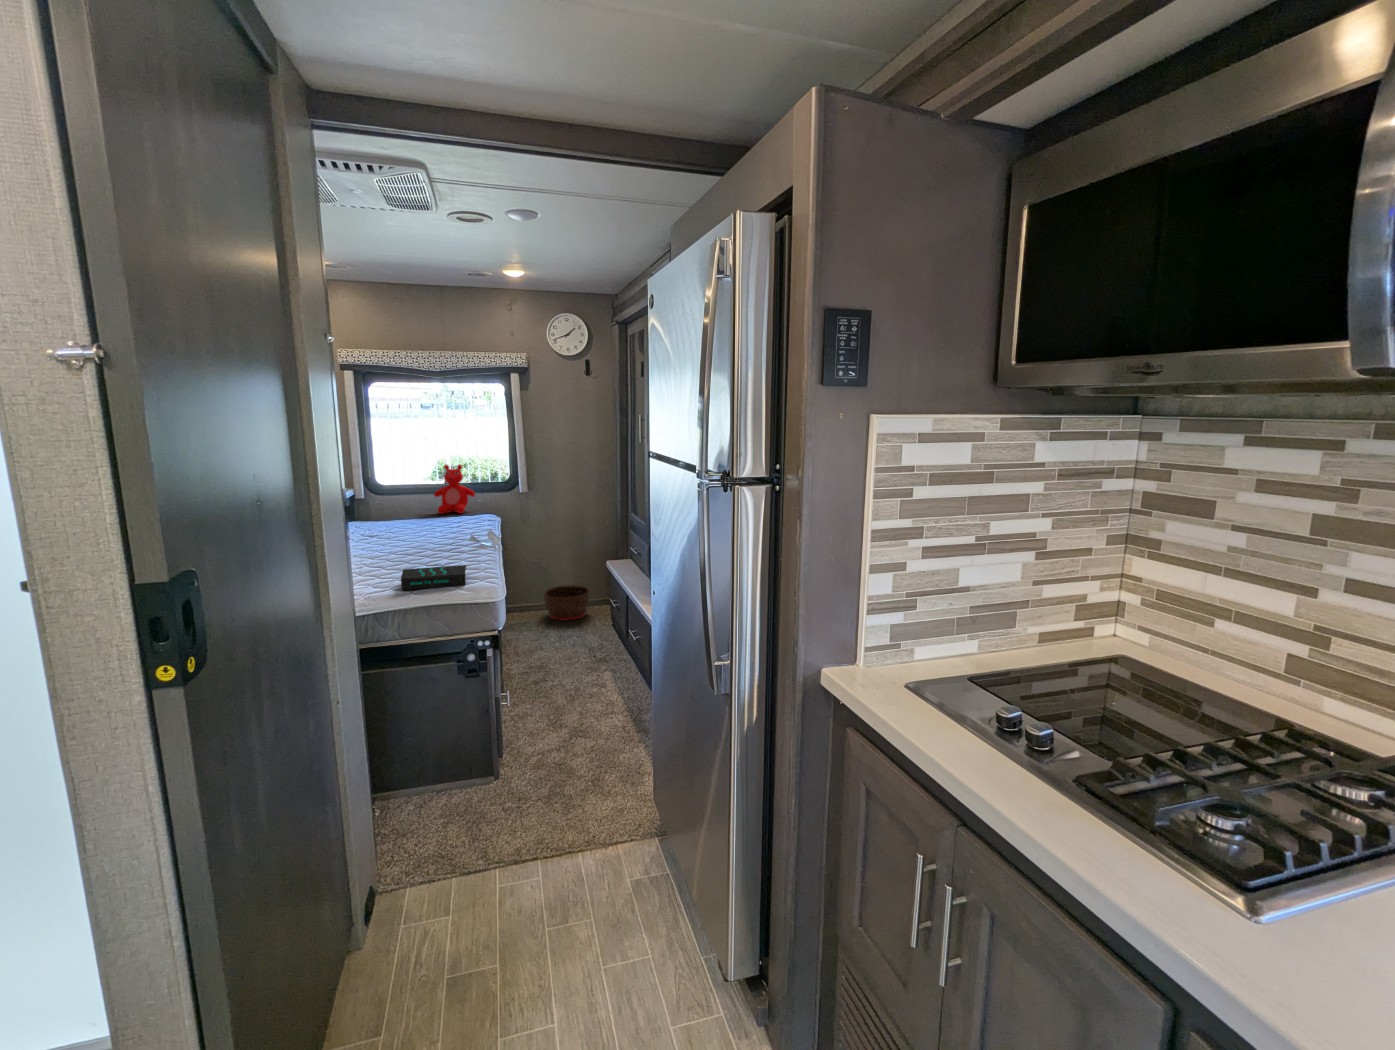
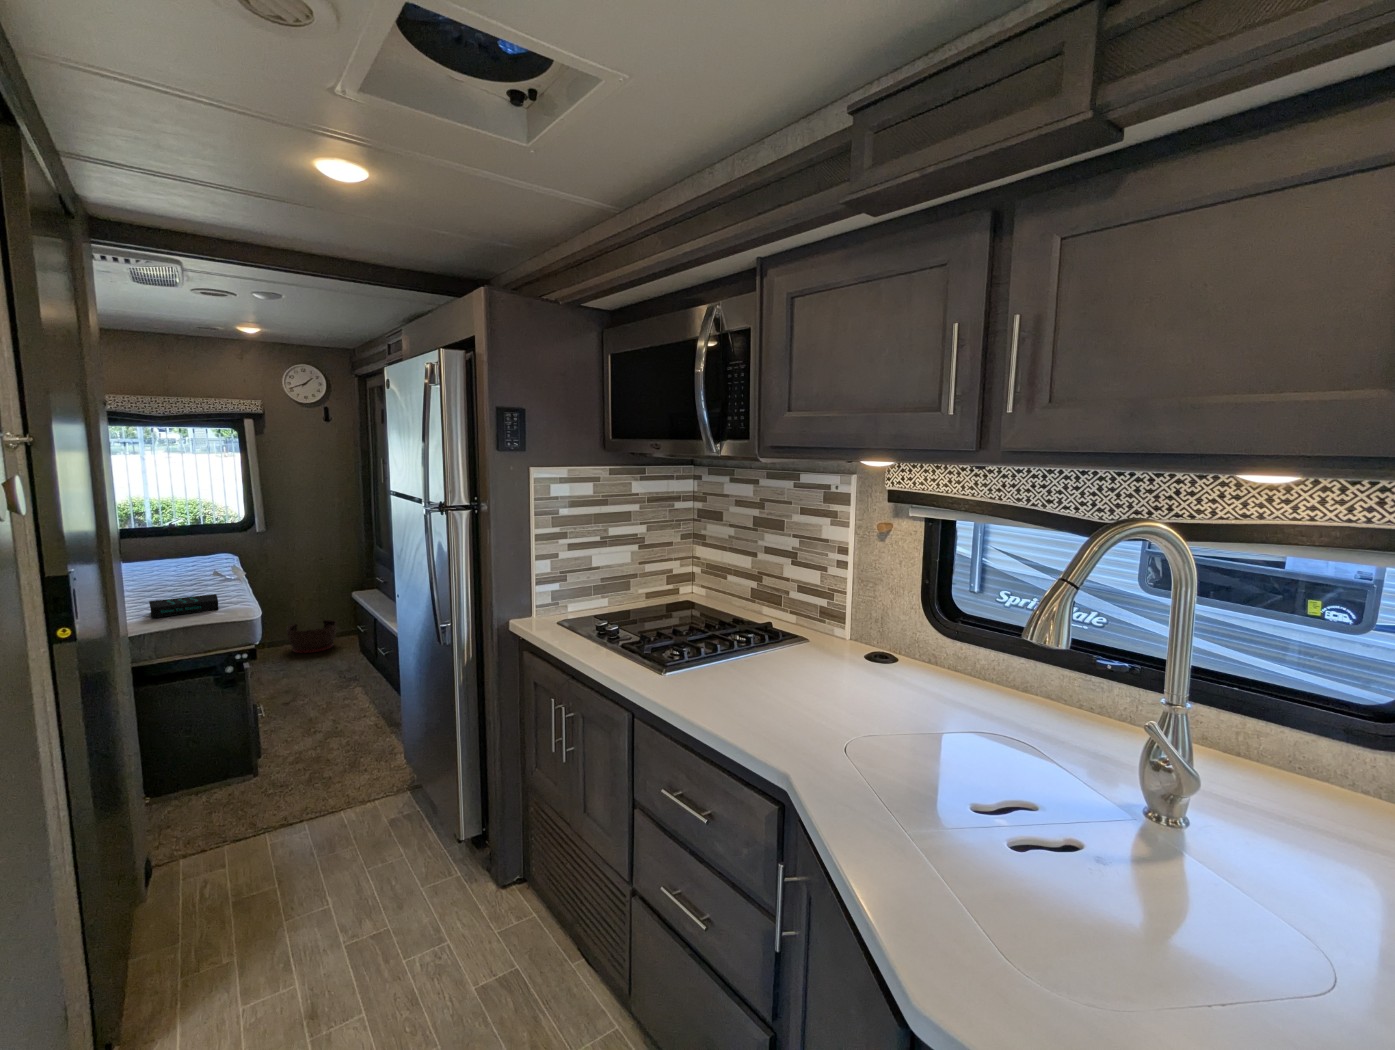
teddy bear: present [434,465,475,514] -> none [154,507,204,557]

